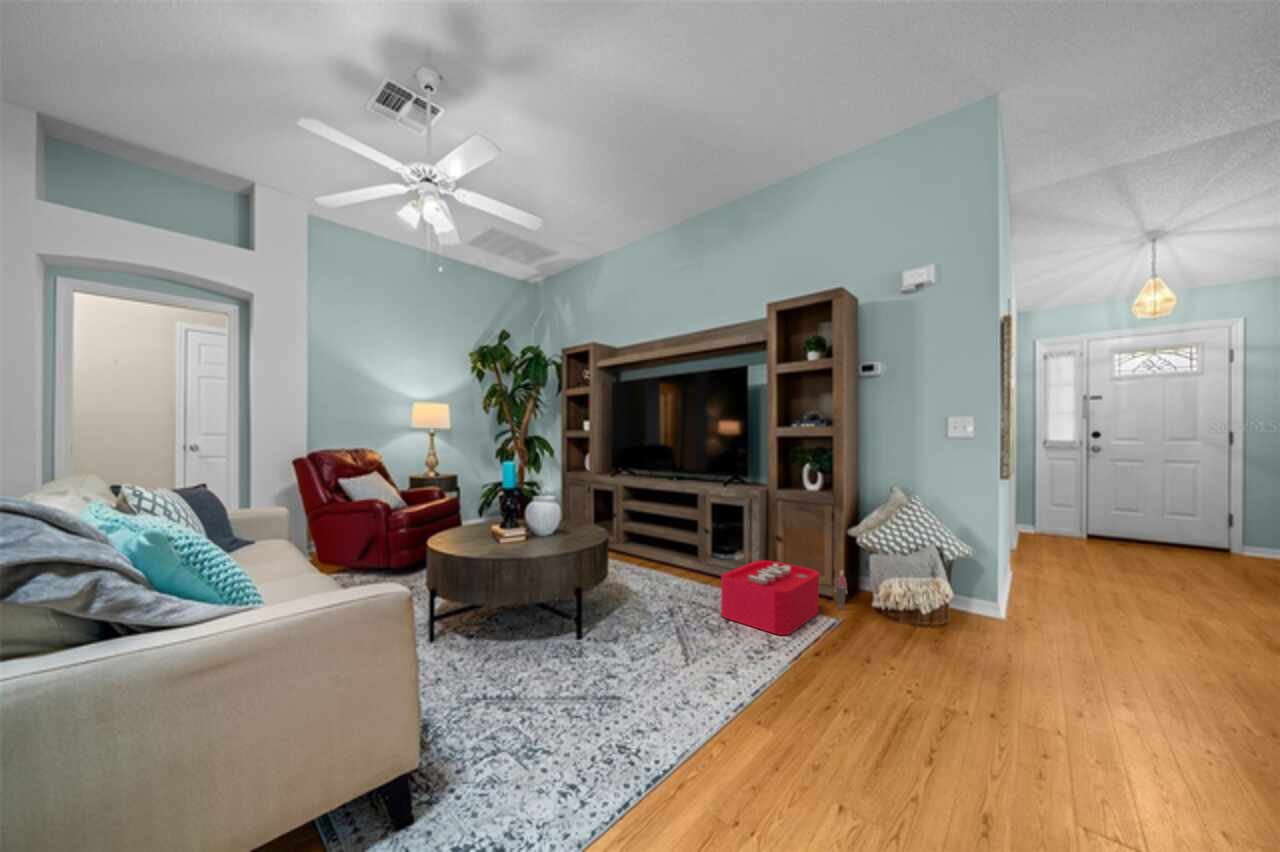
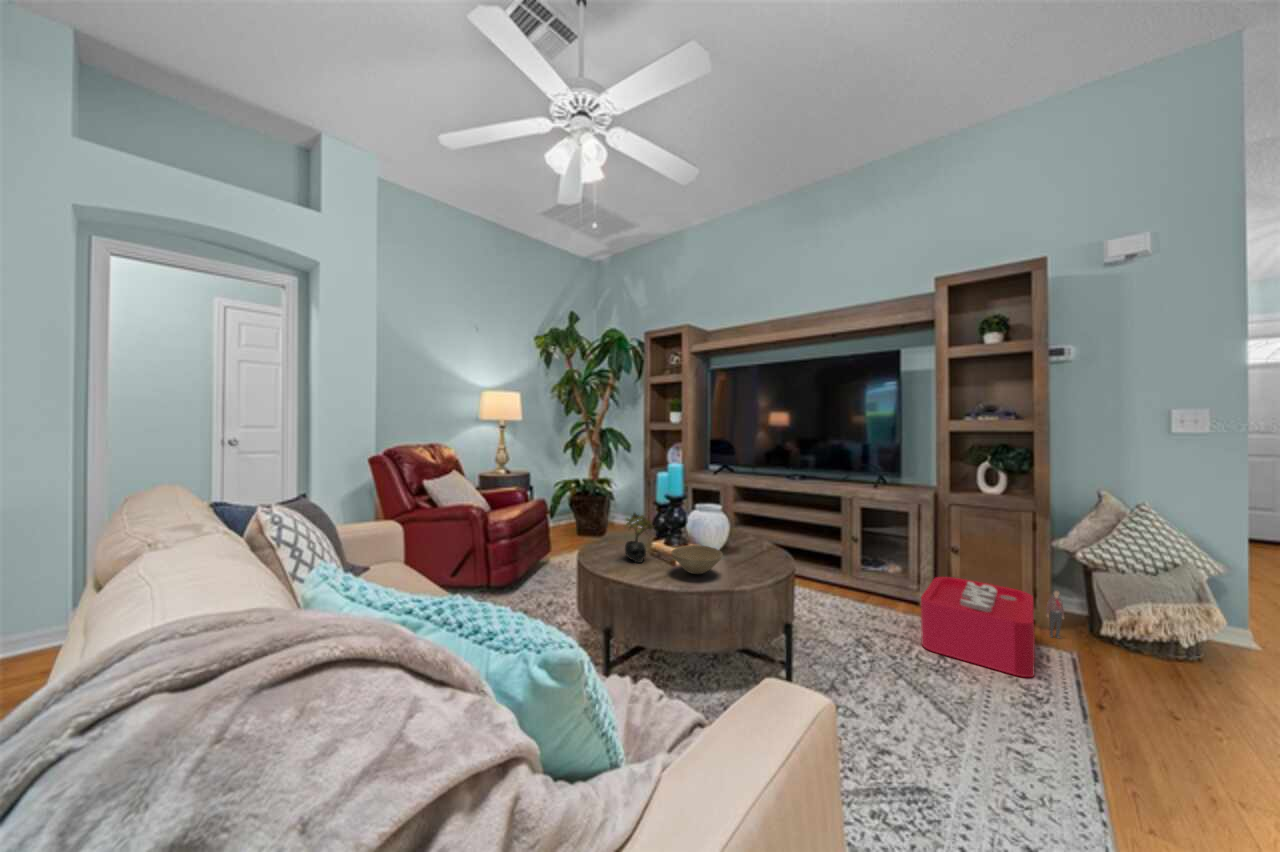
succulent plant: none [459,502,485,542] -> present [625,513,654,563]
bowl: none [484,528,525,549] -> present [671,545,722,574]

